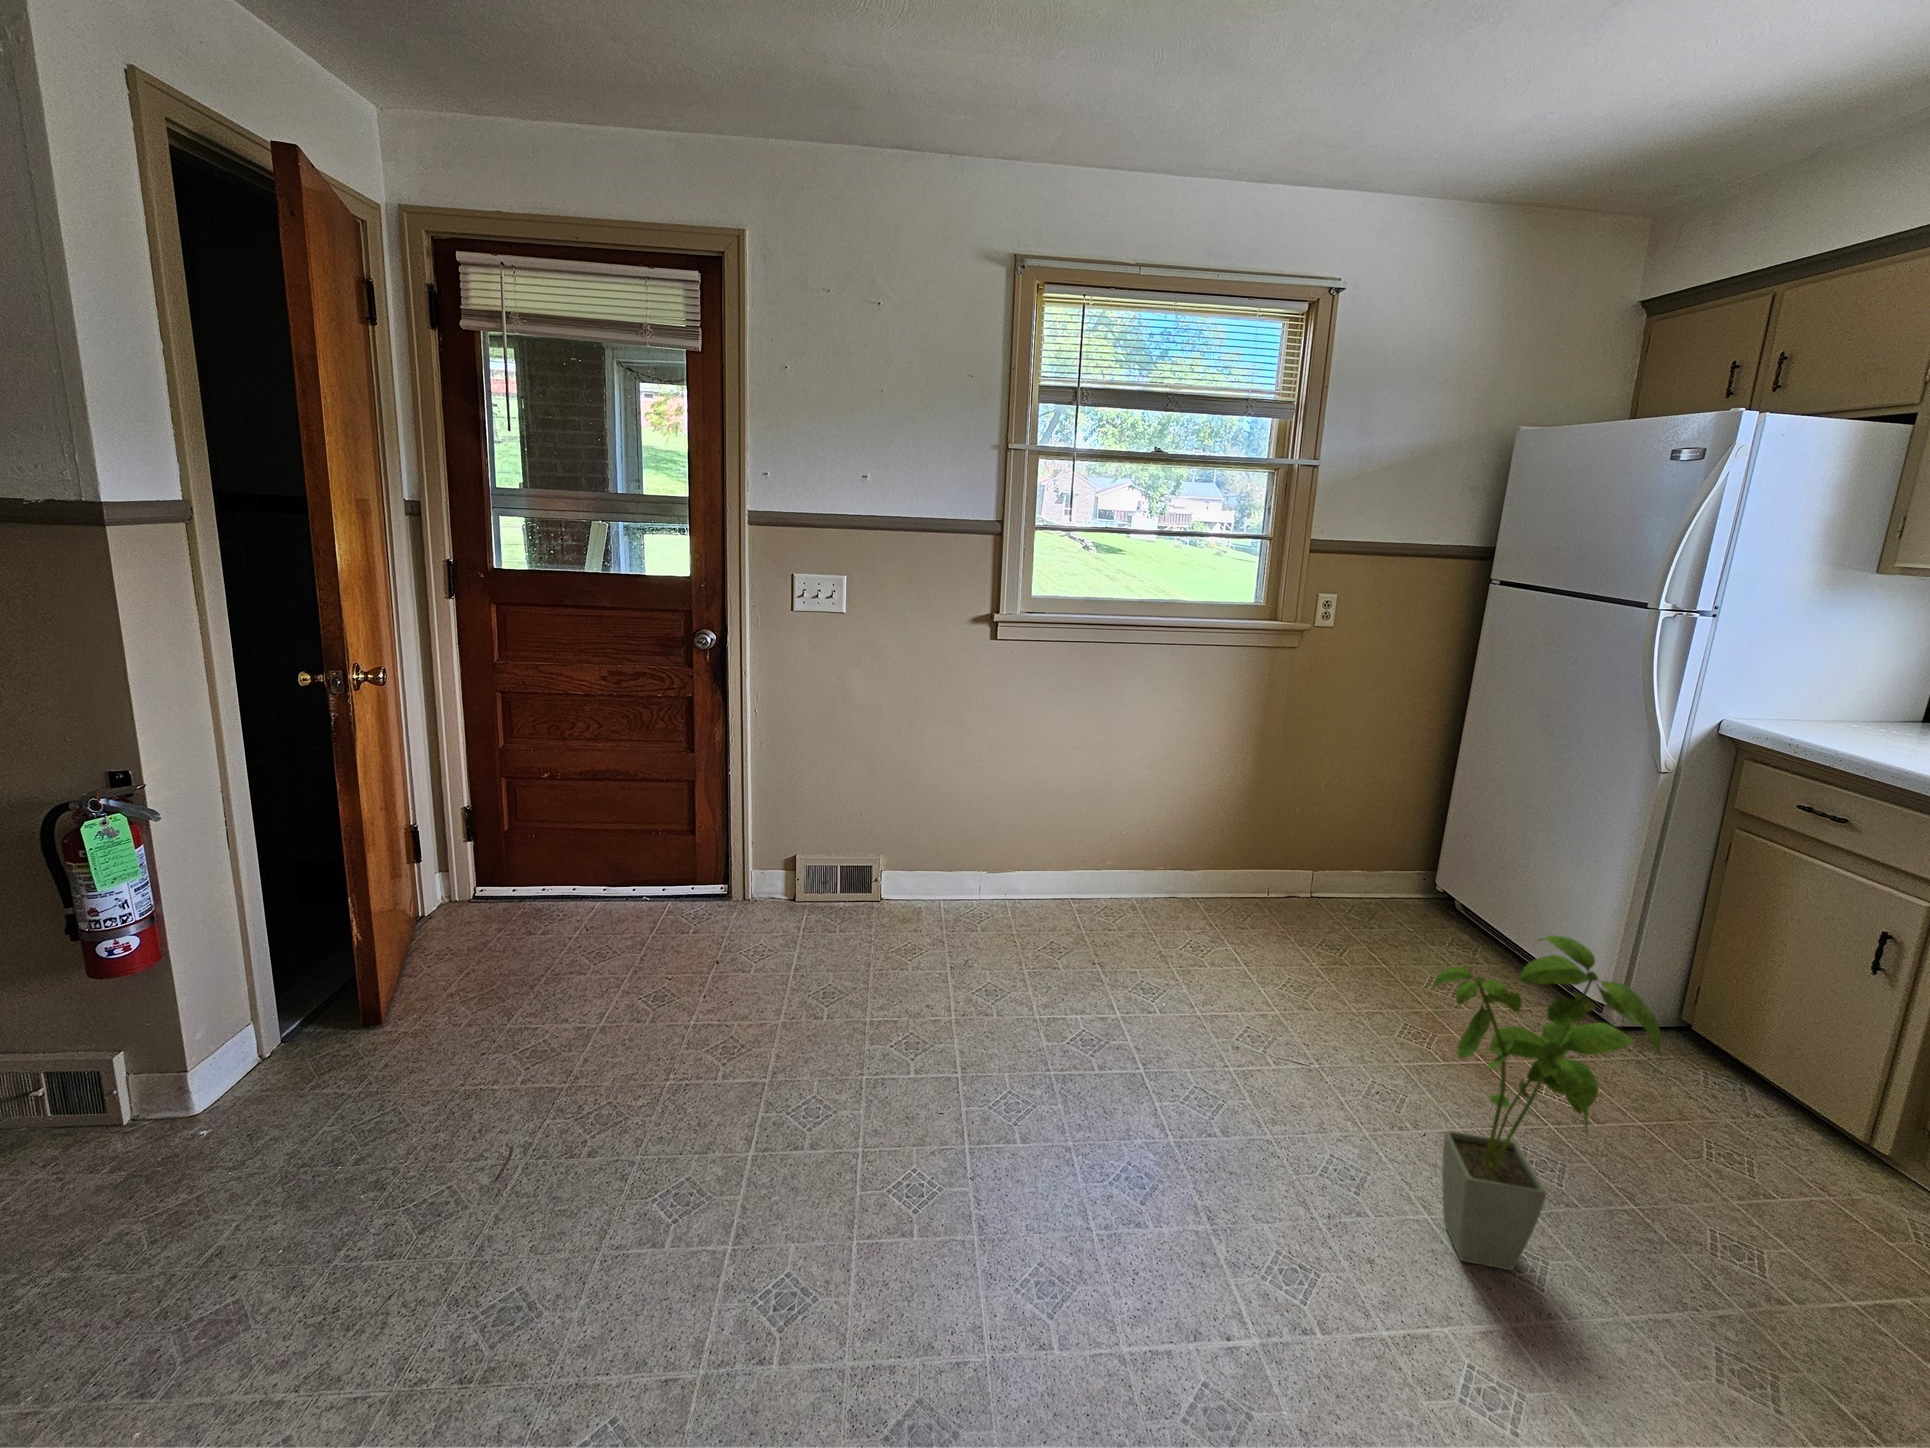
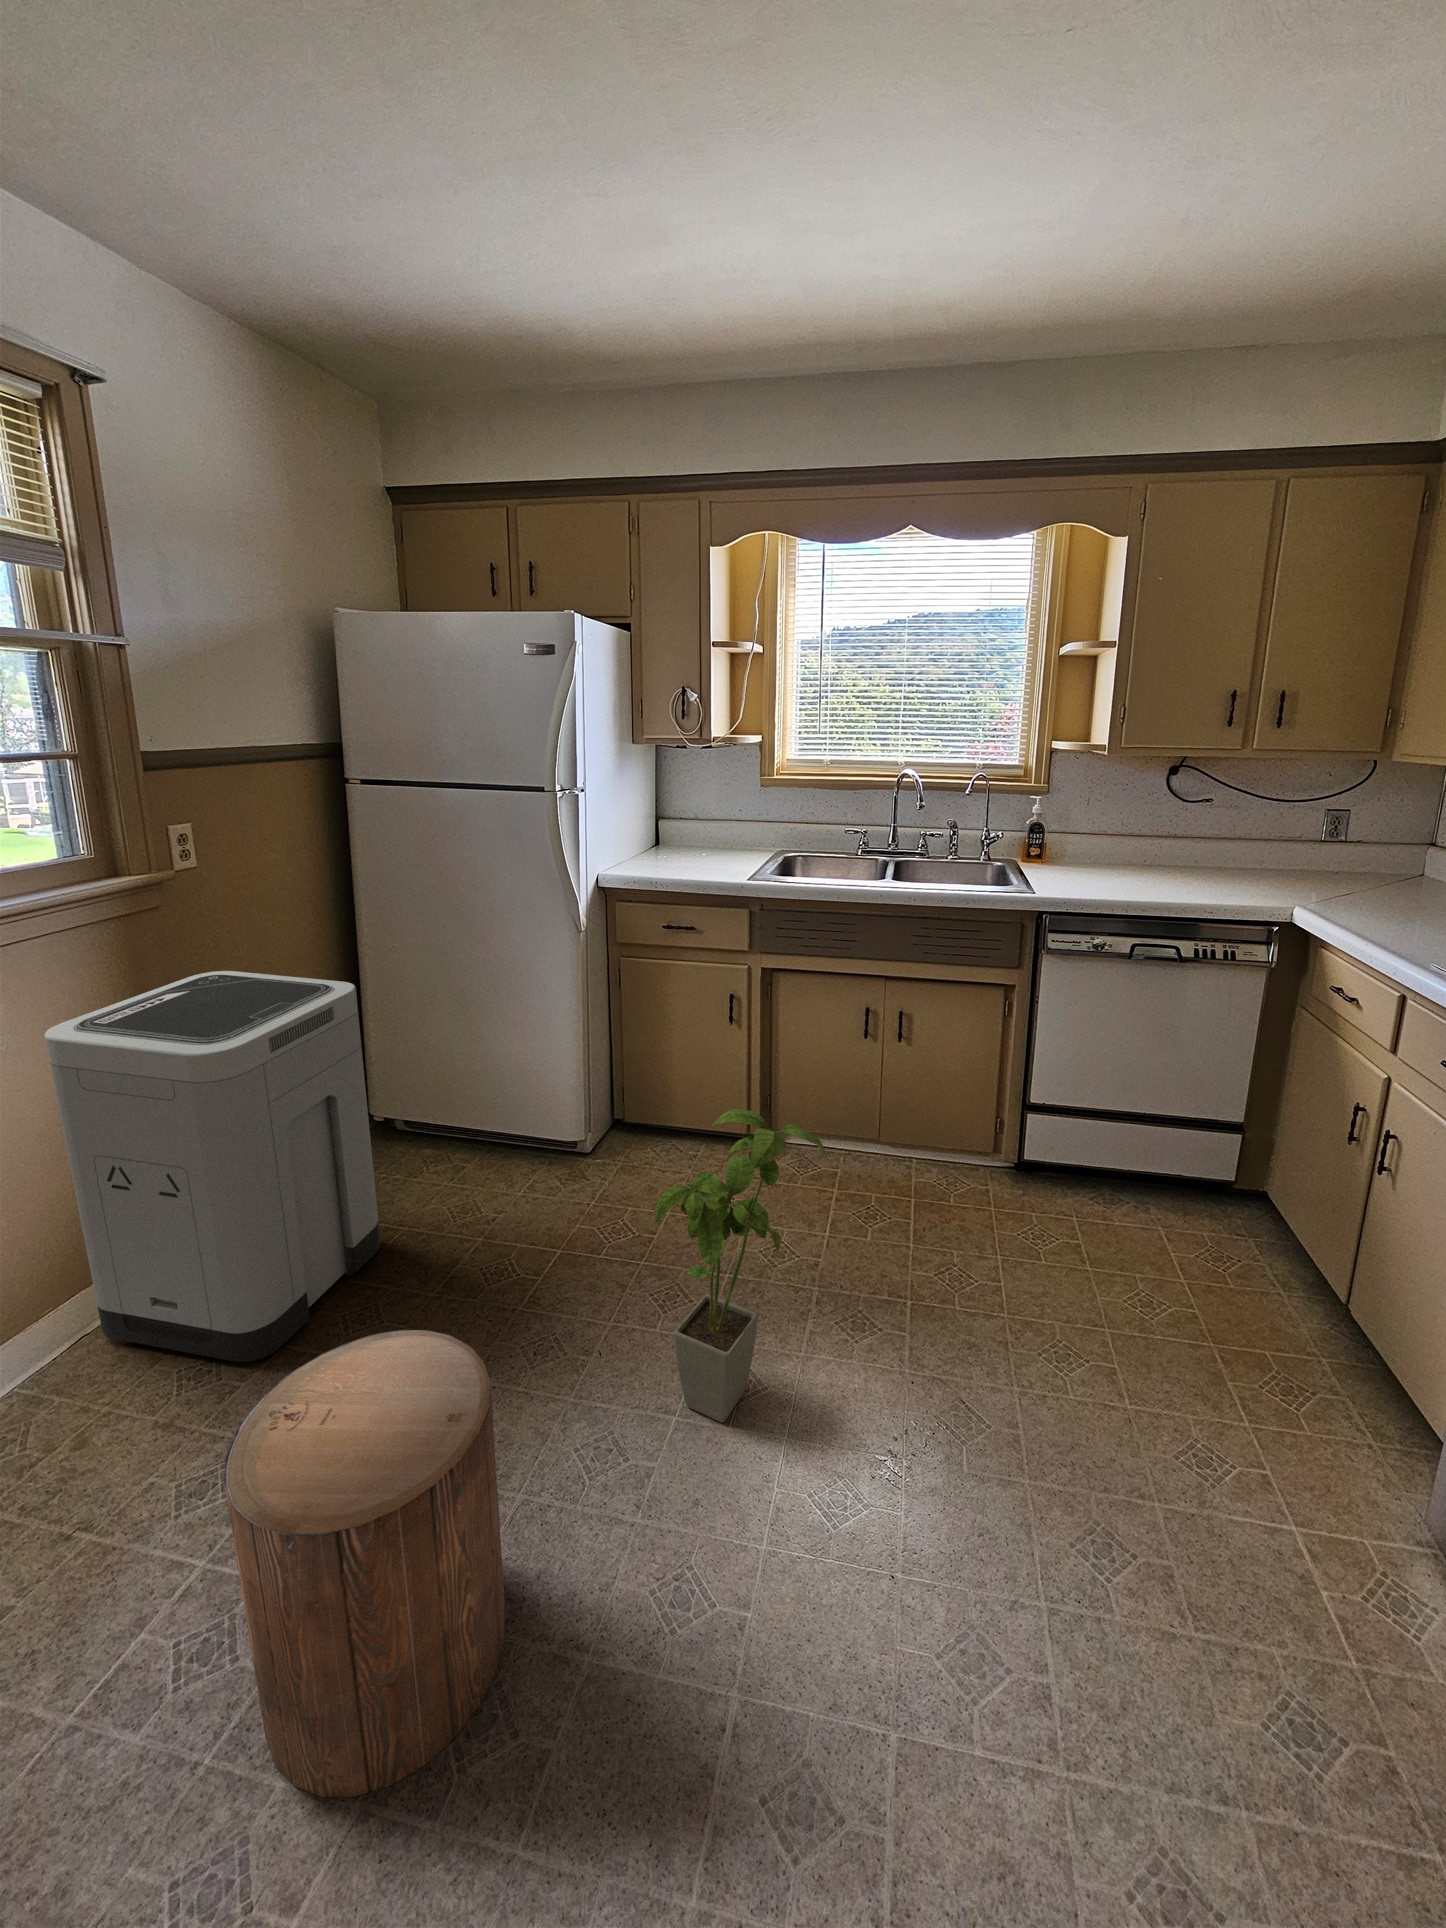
trash can: none [1179,701,1386,968] -> present [45,971,381,1362]
stool: none [1063,903,1232,1174] -> present [224,1330,505,1797]

